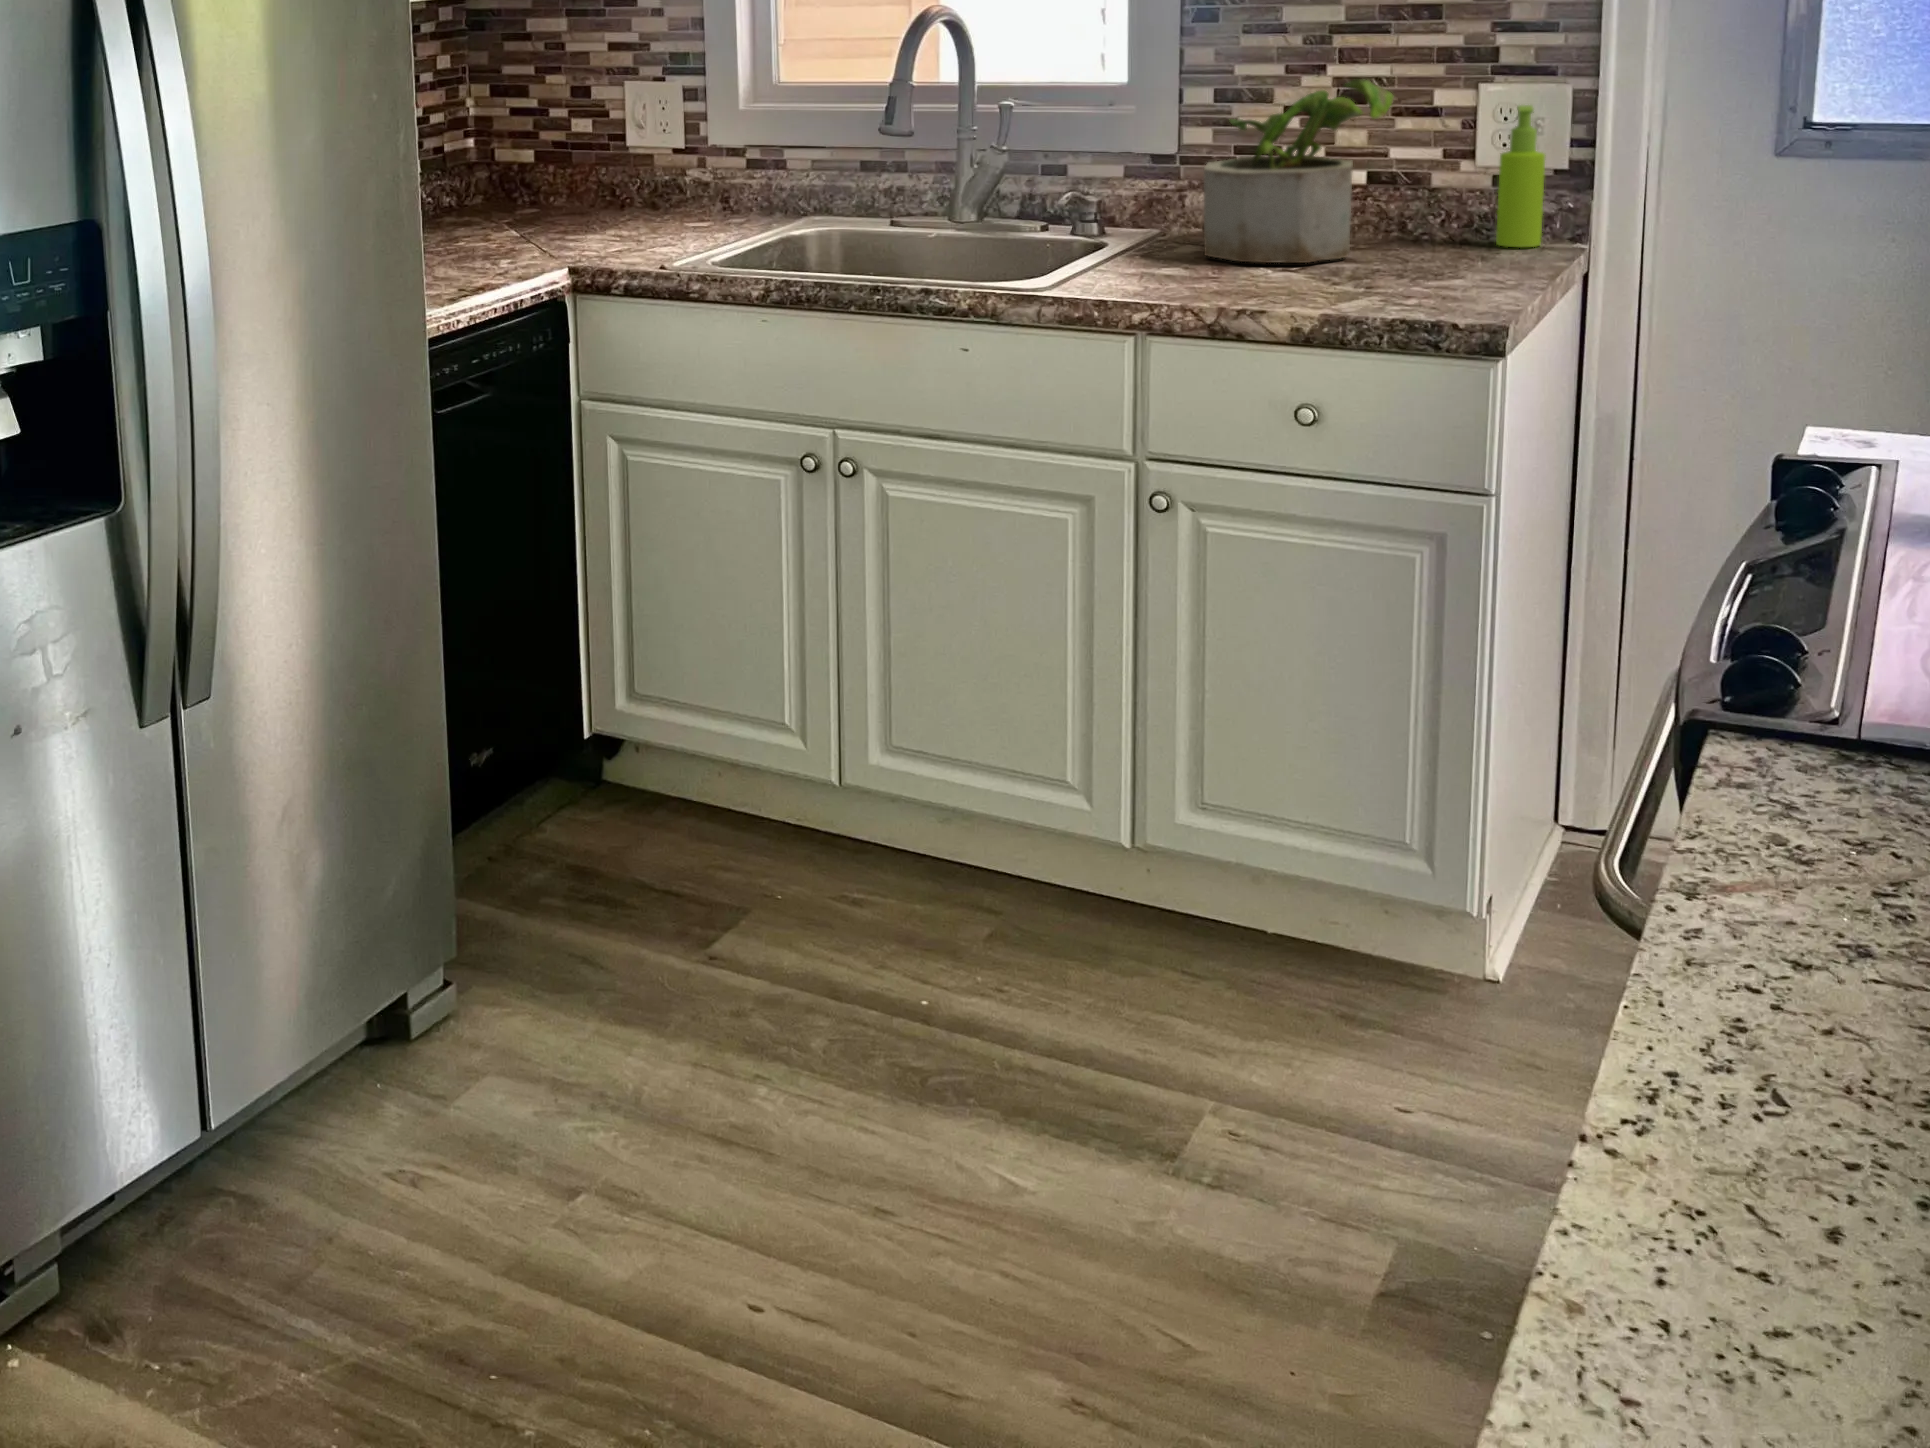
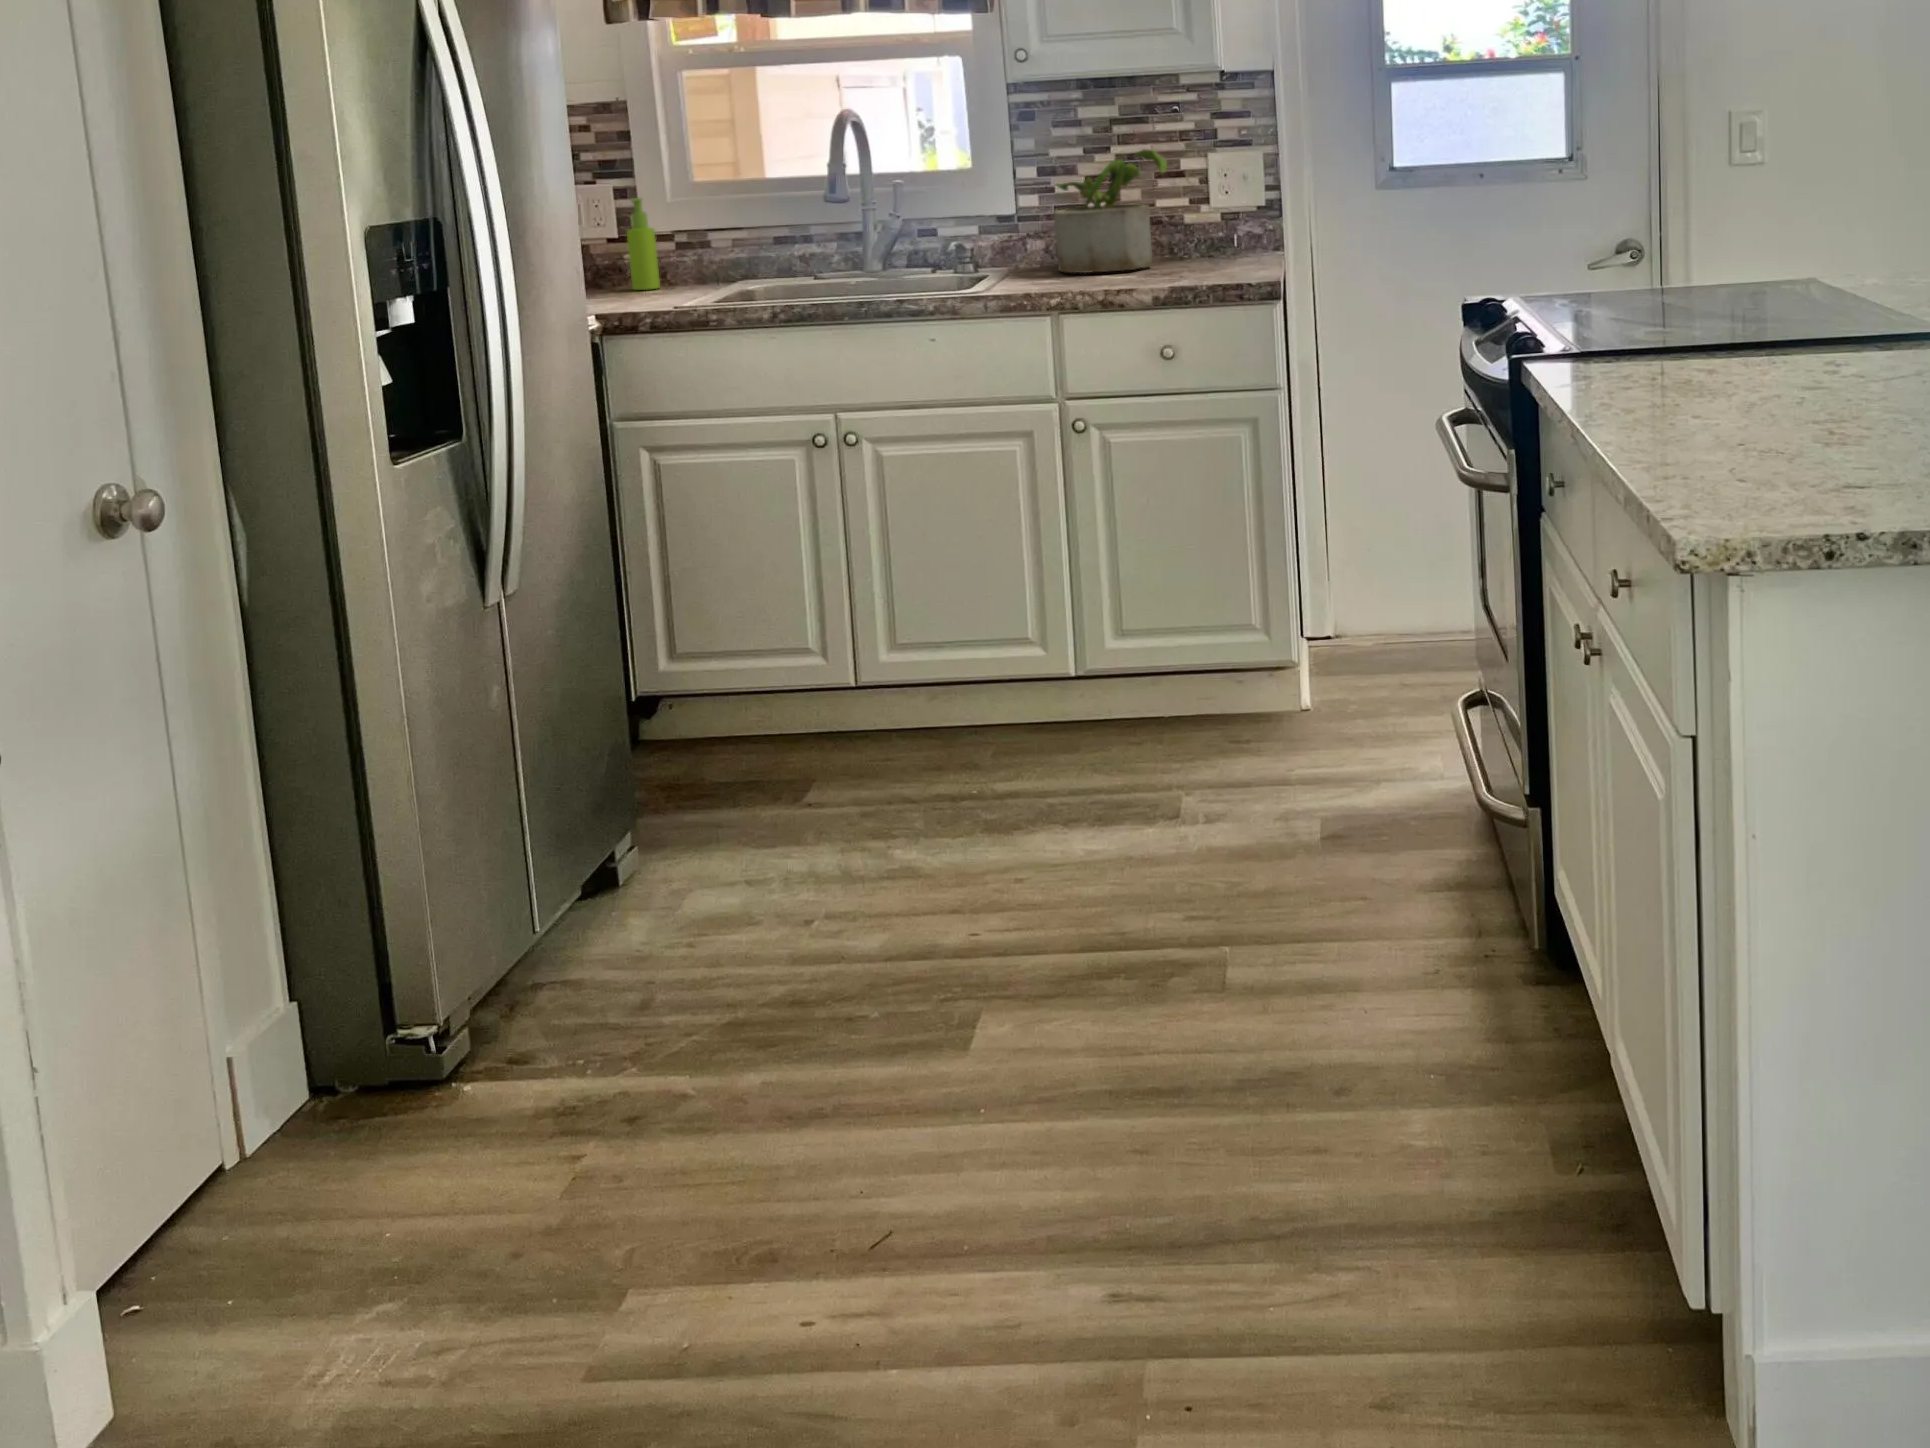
soap dispenser: present [1496,105,1546,247] -> present [627,198,660,290]

